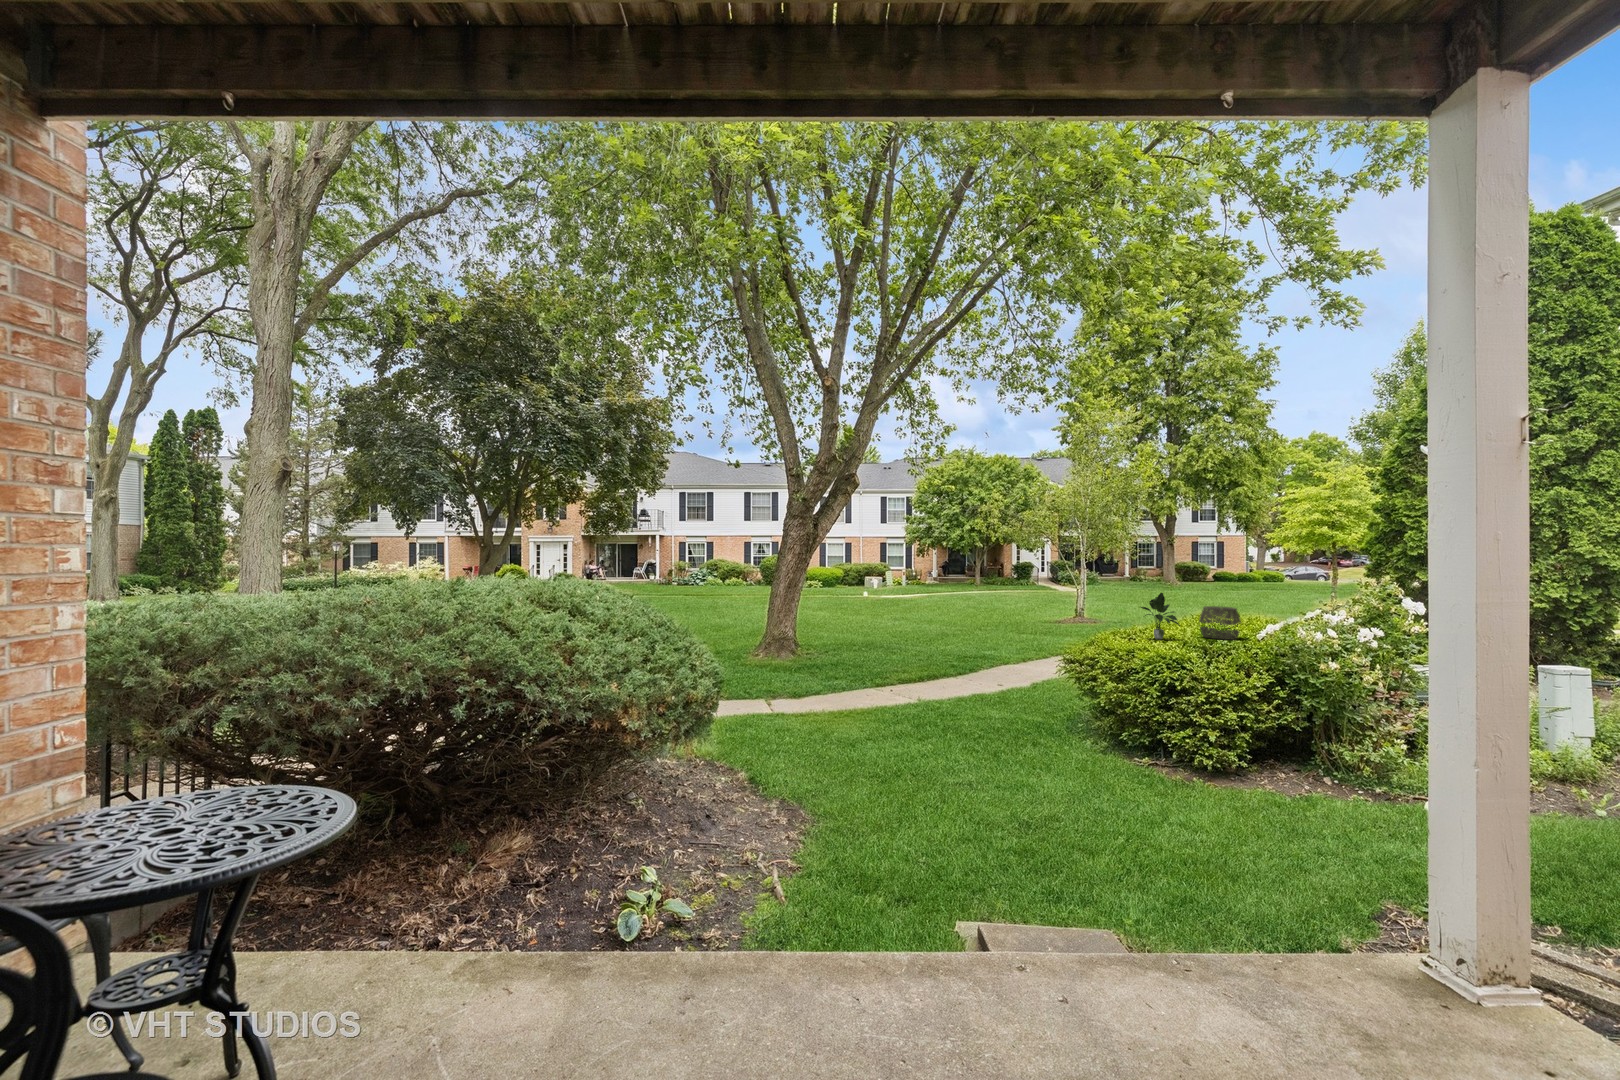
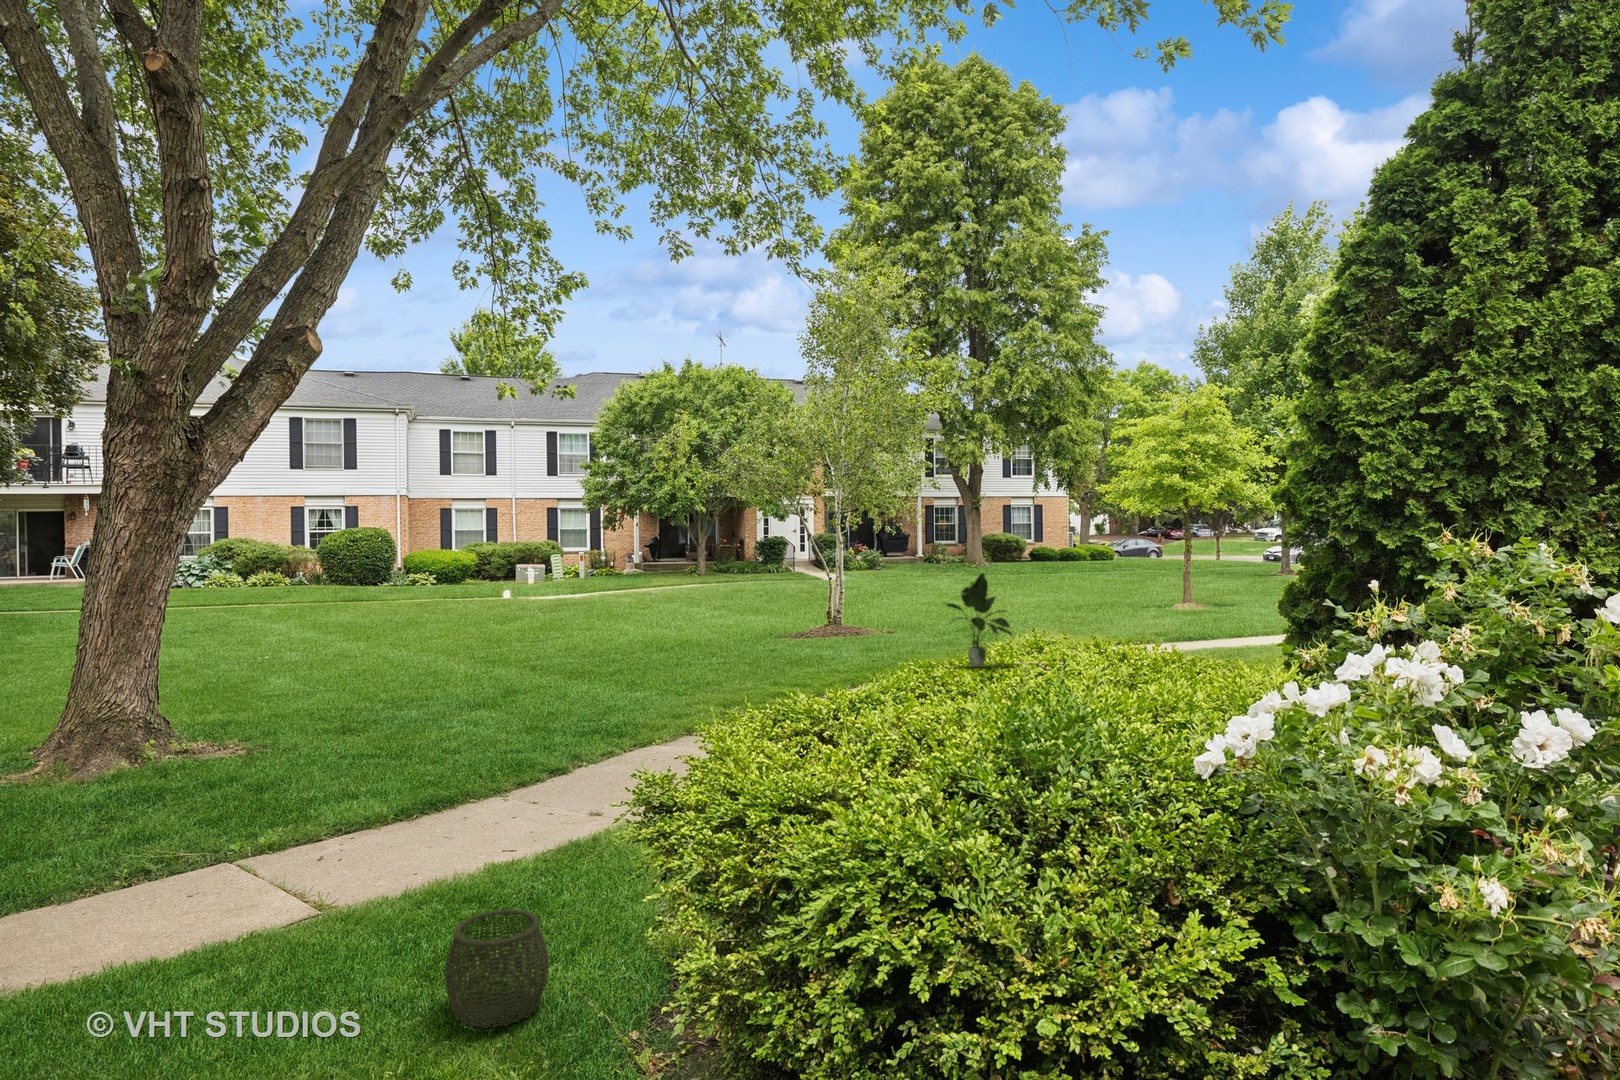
woven basket: present [1199,606,1241,640] -> present [444,909,549,1029]

